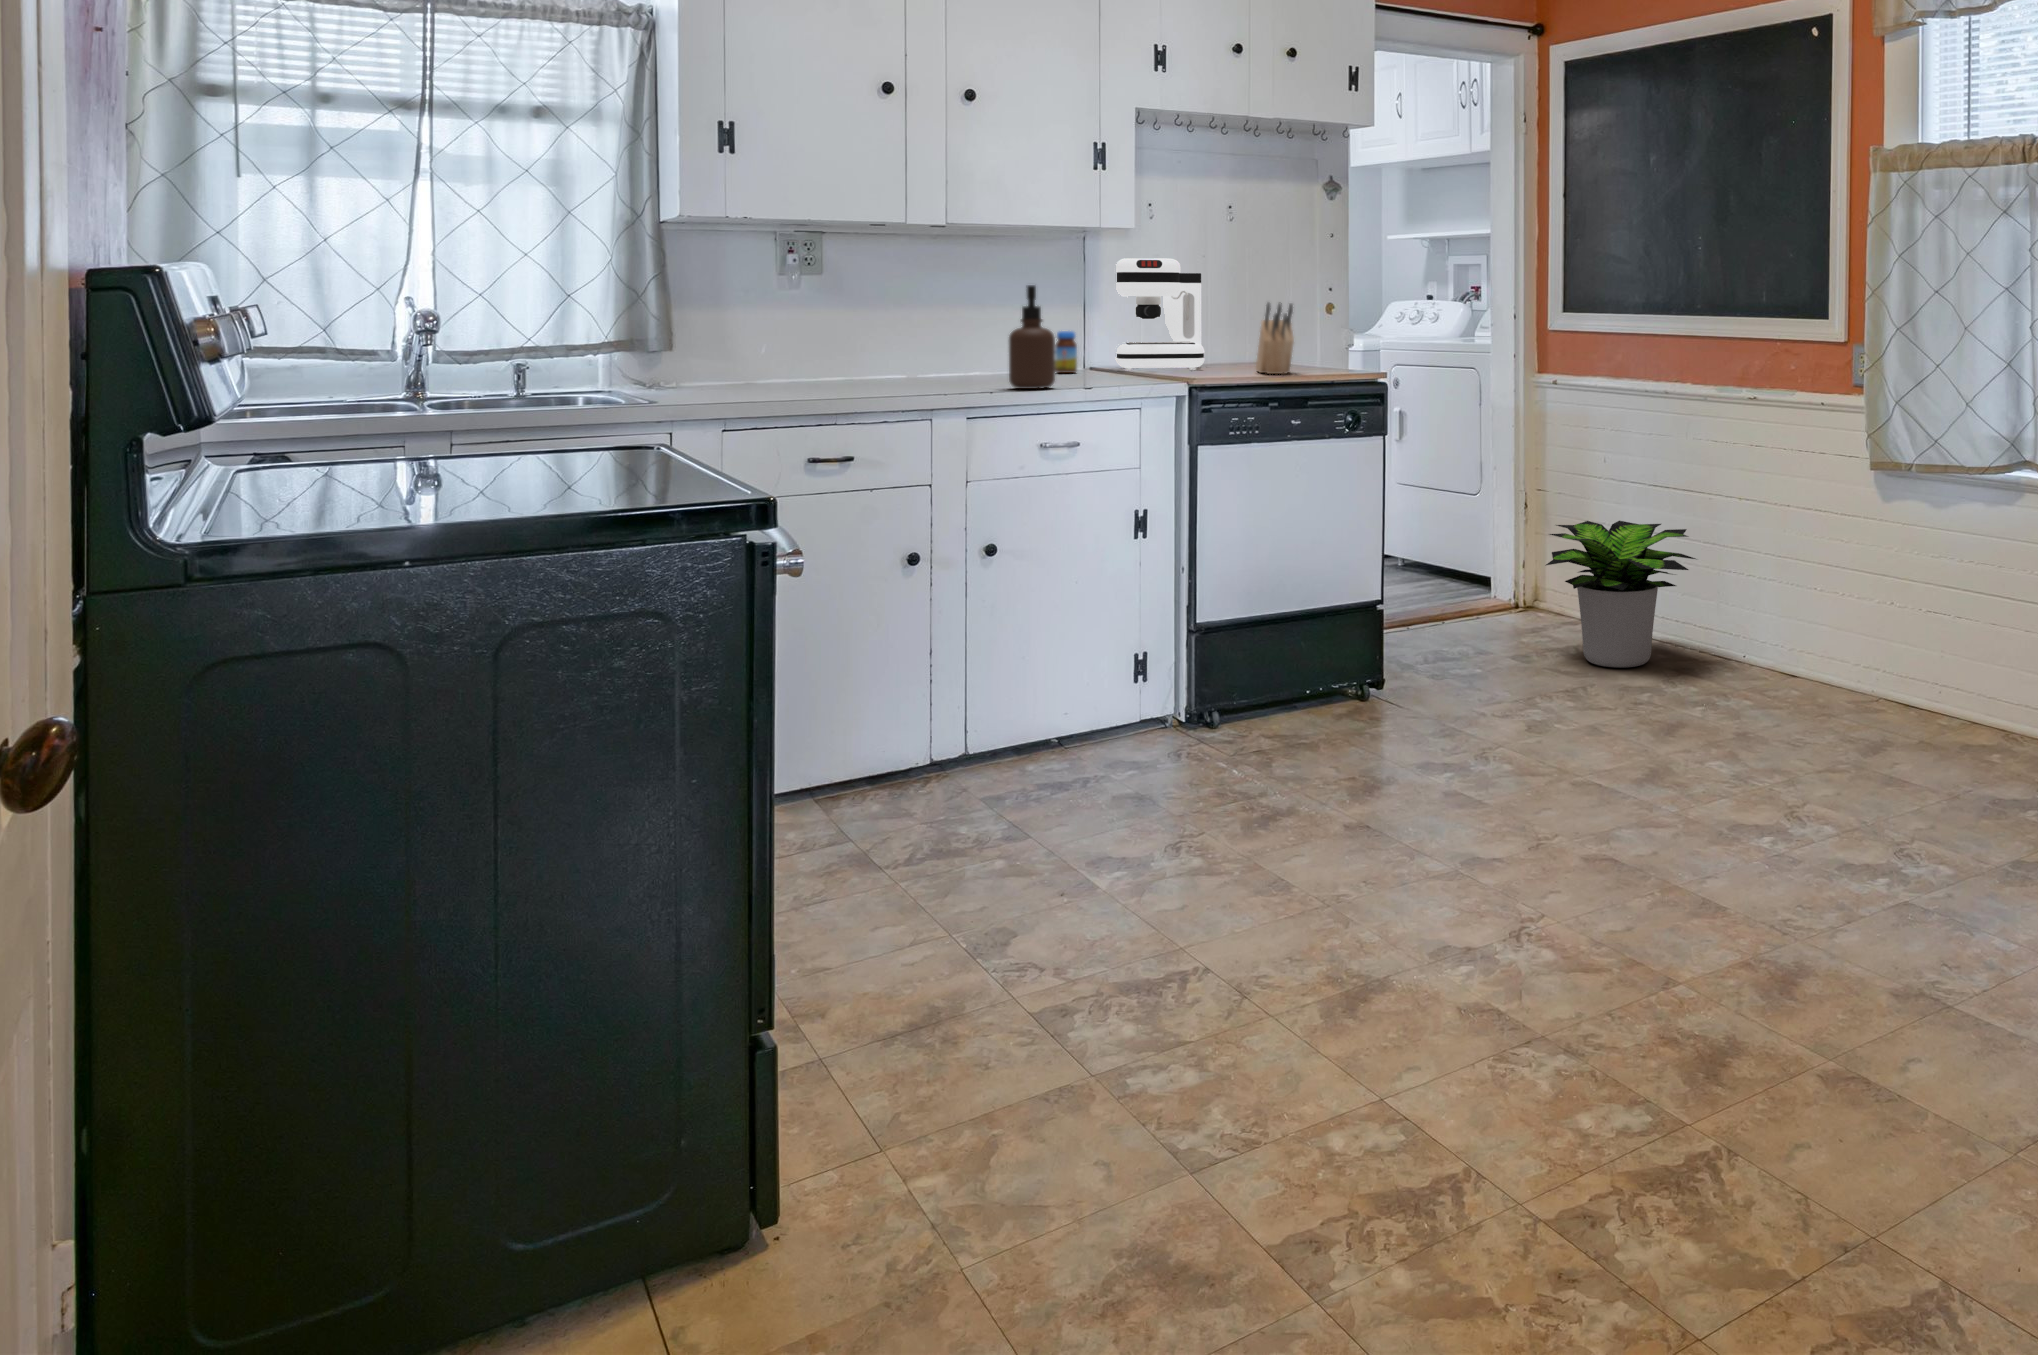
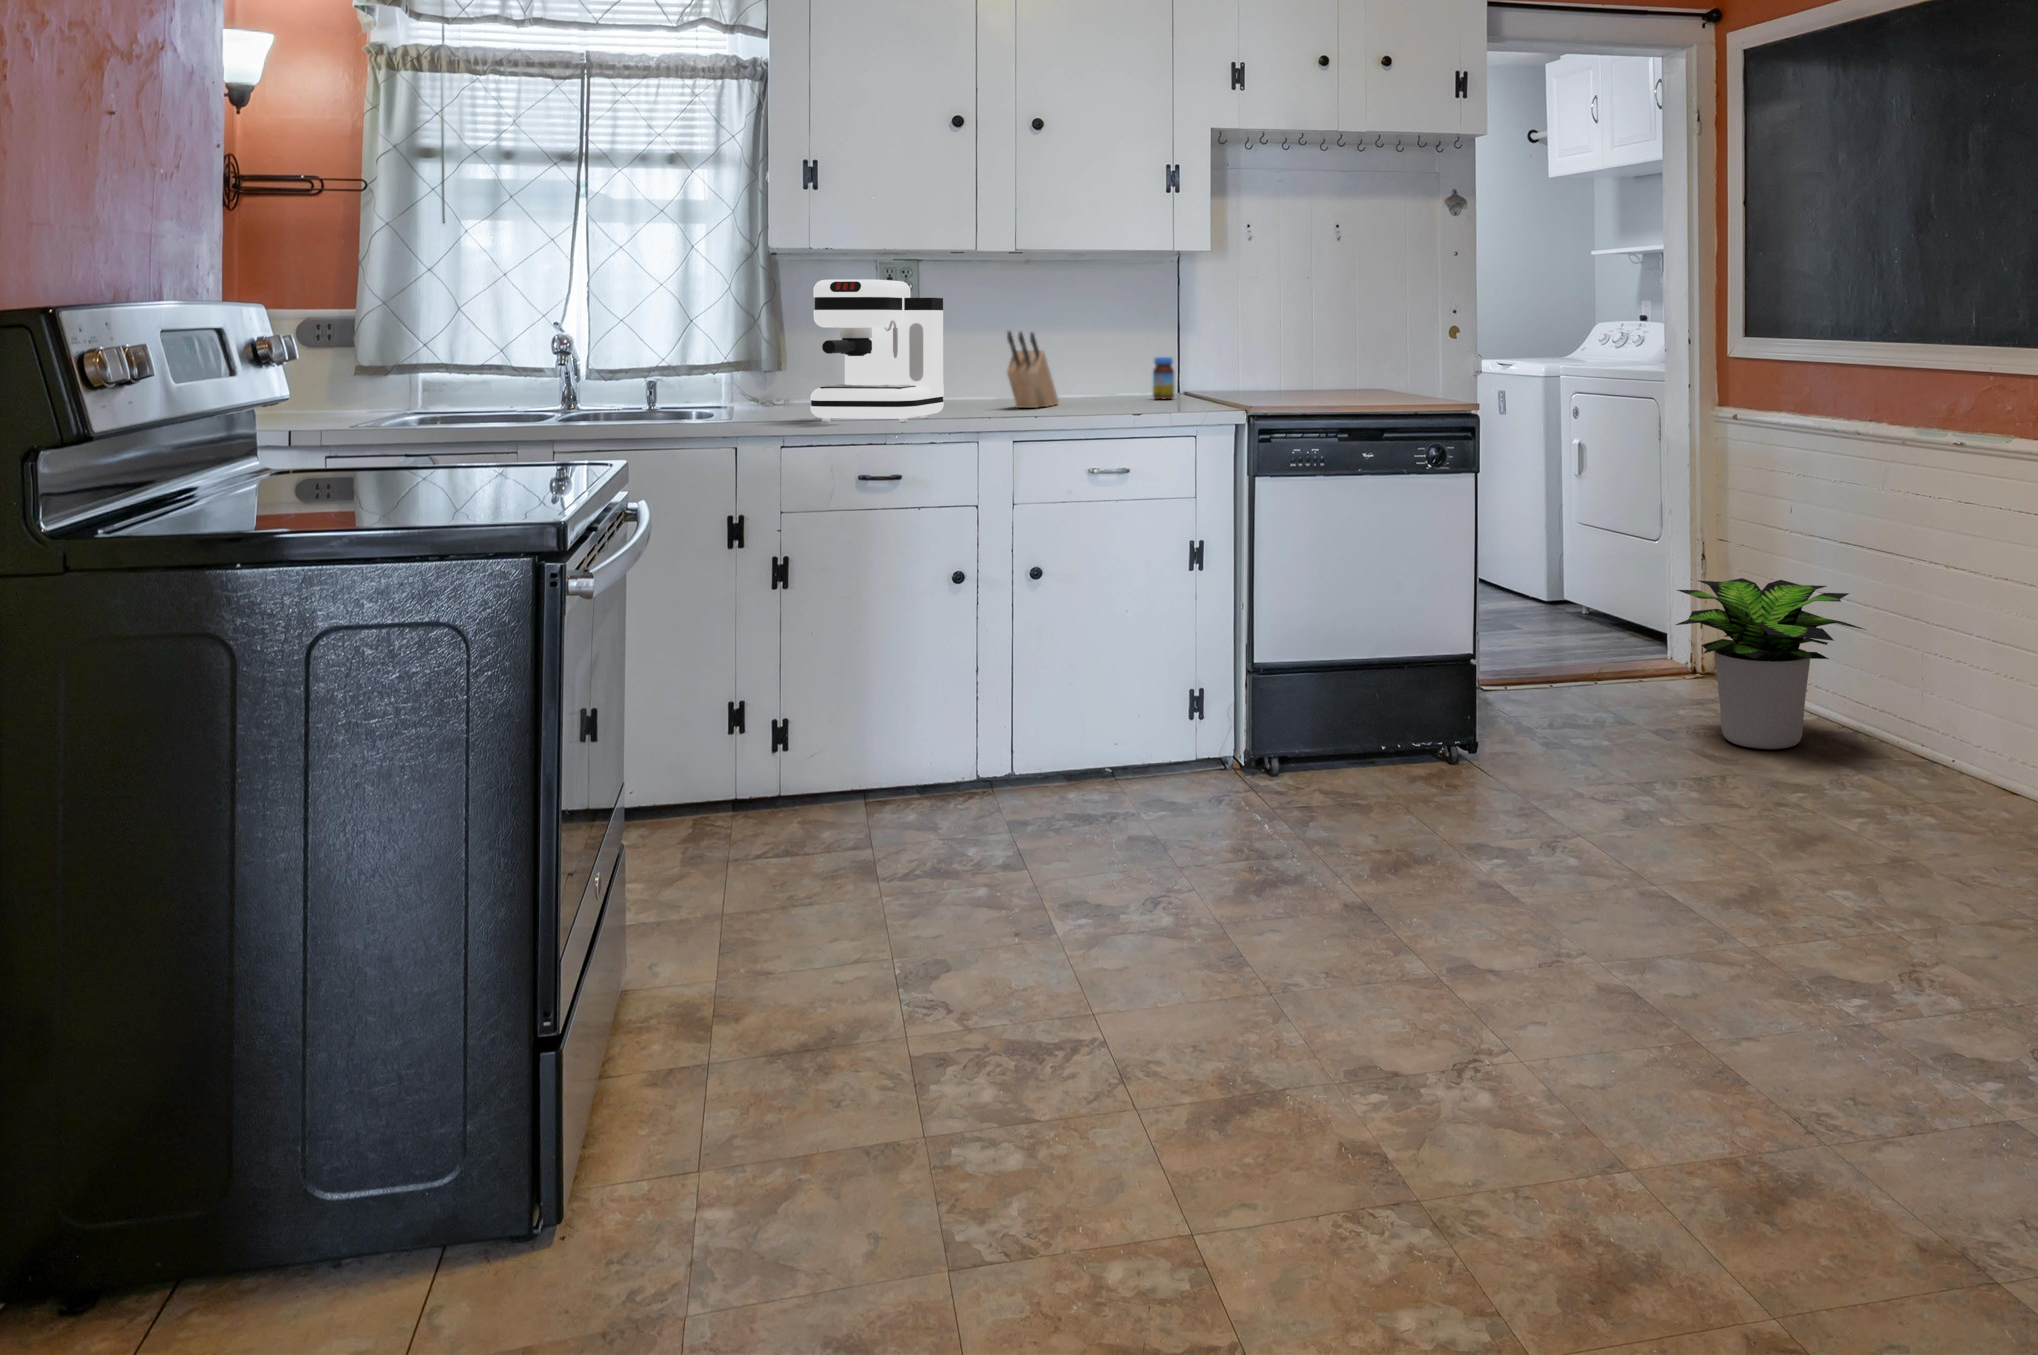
coffee maker: present [1115,258,1204,371] -> present [810,280,944,422]
soap dispenser: present [1009,285,1055,389] -> none [1060,312,1105,414]
knife block: present [1256,303,1294,374] -> present [1007,331,1059,408]

